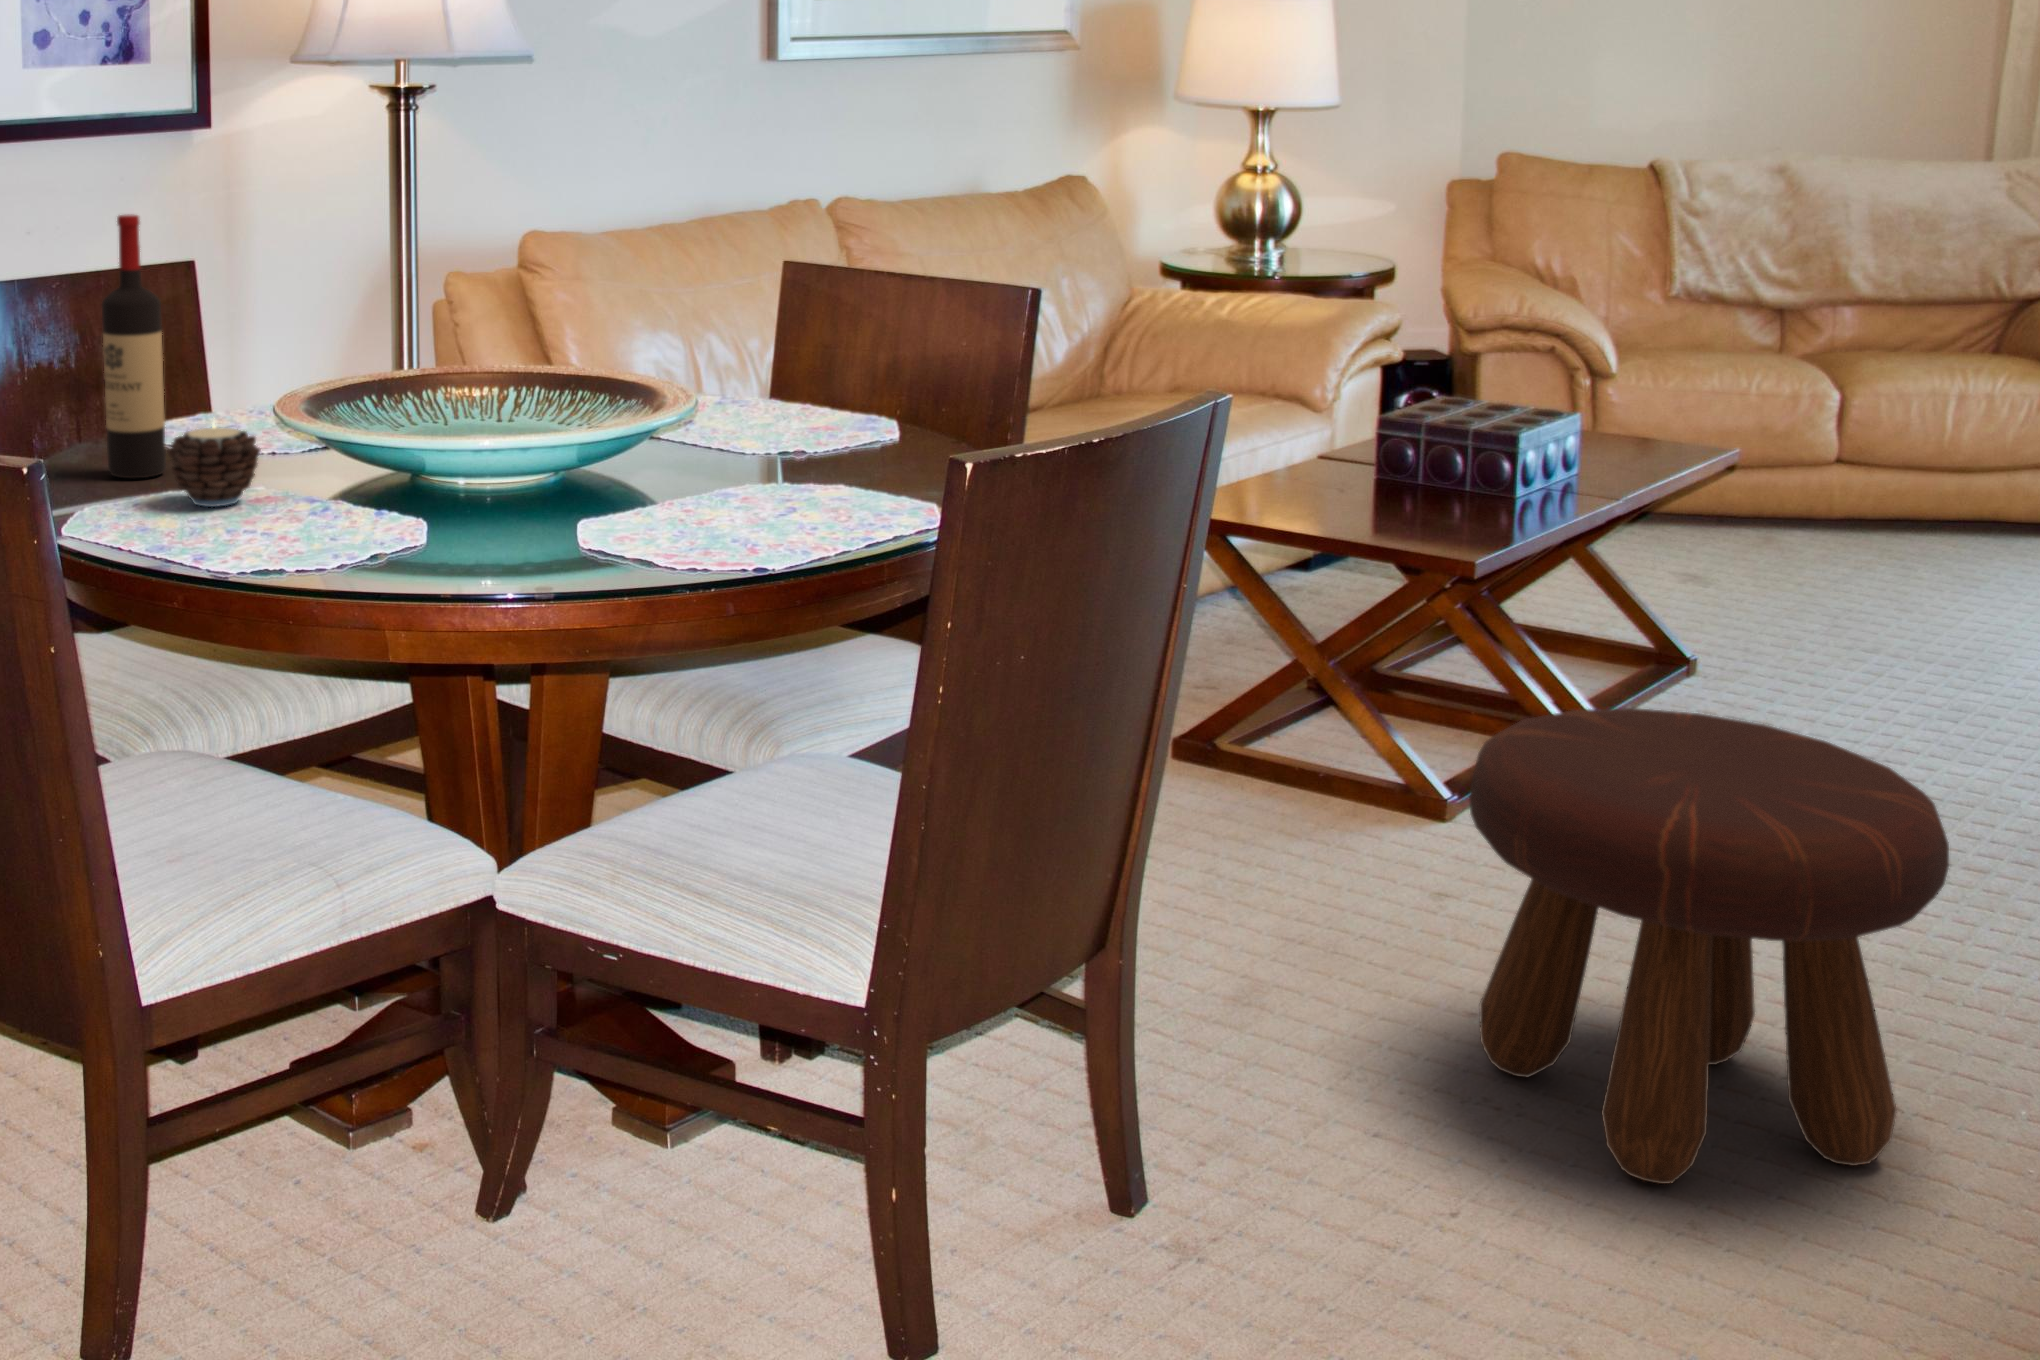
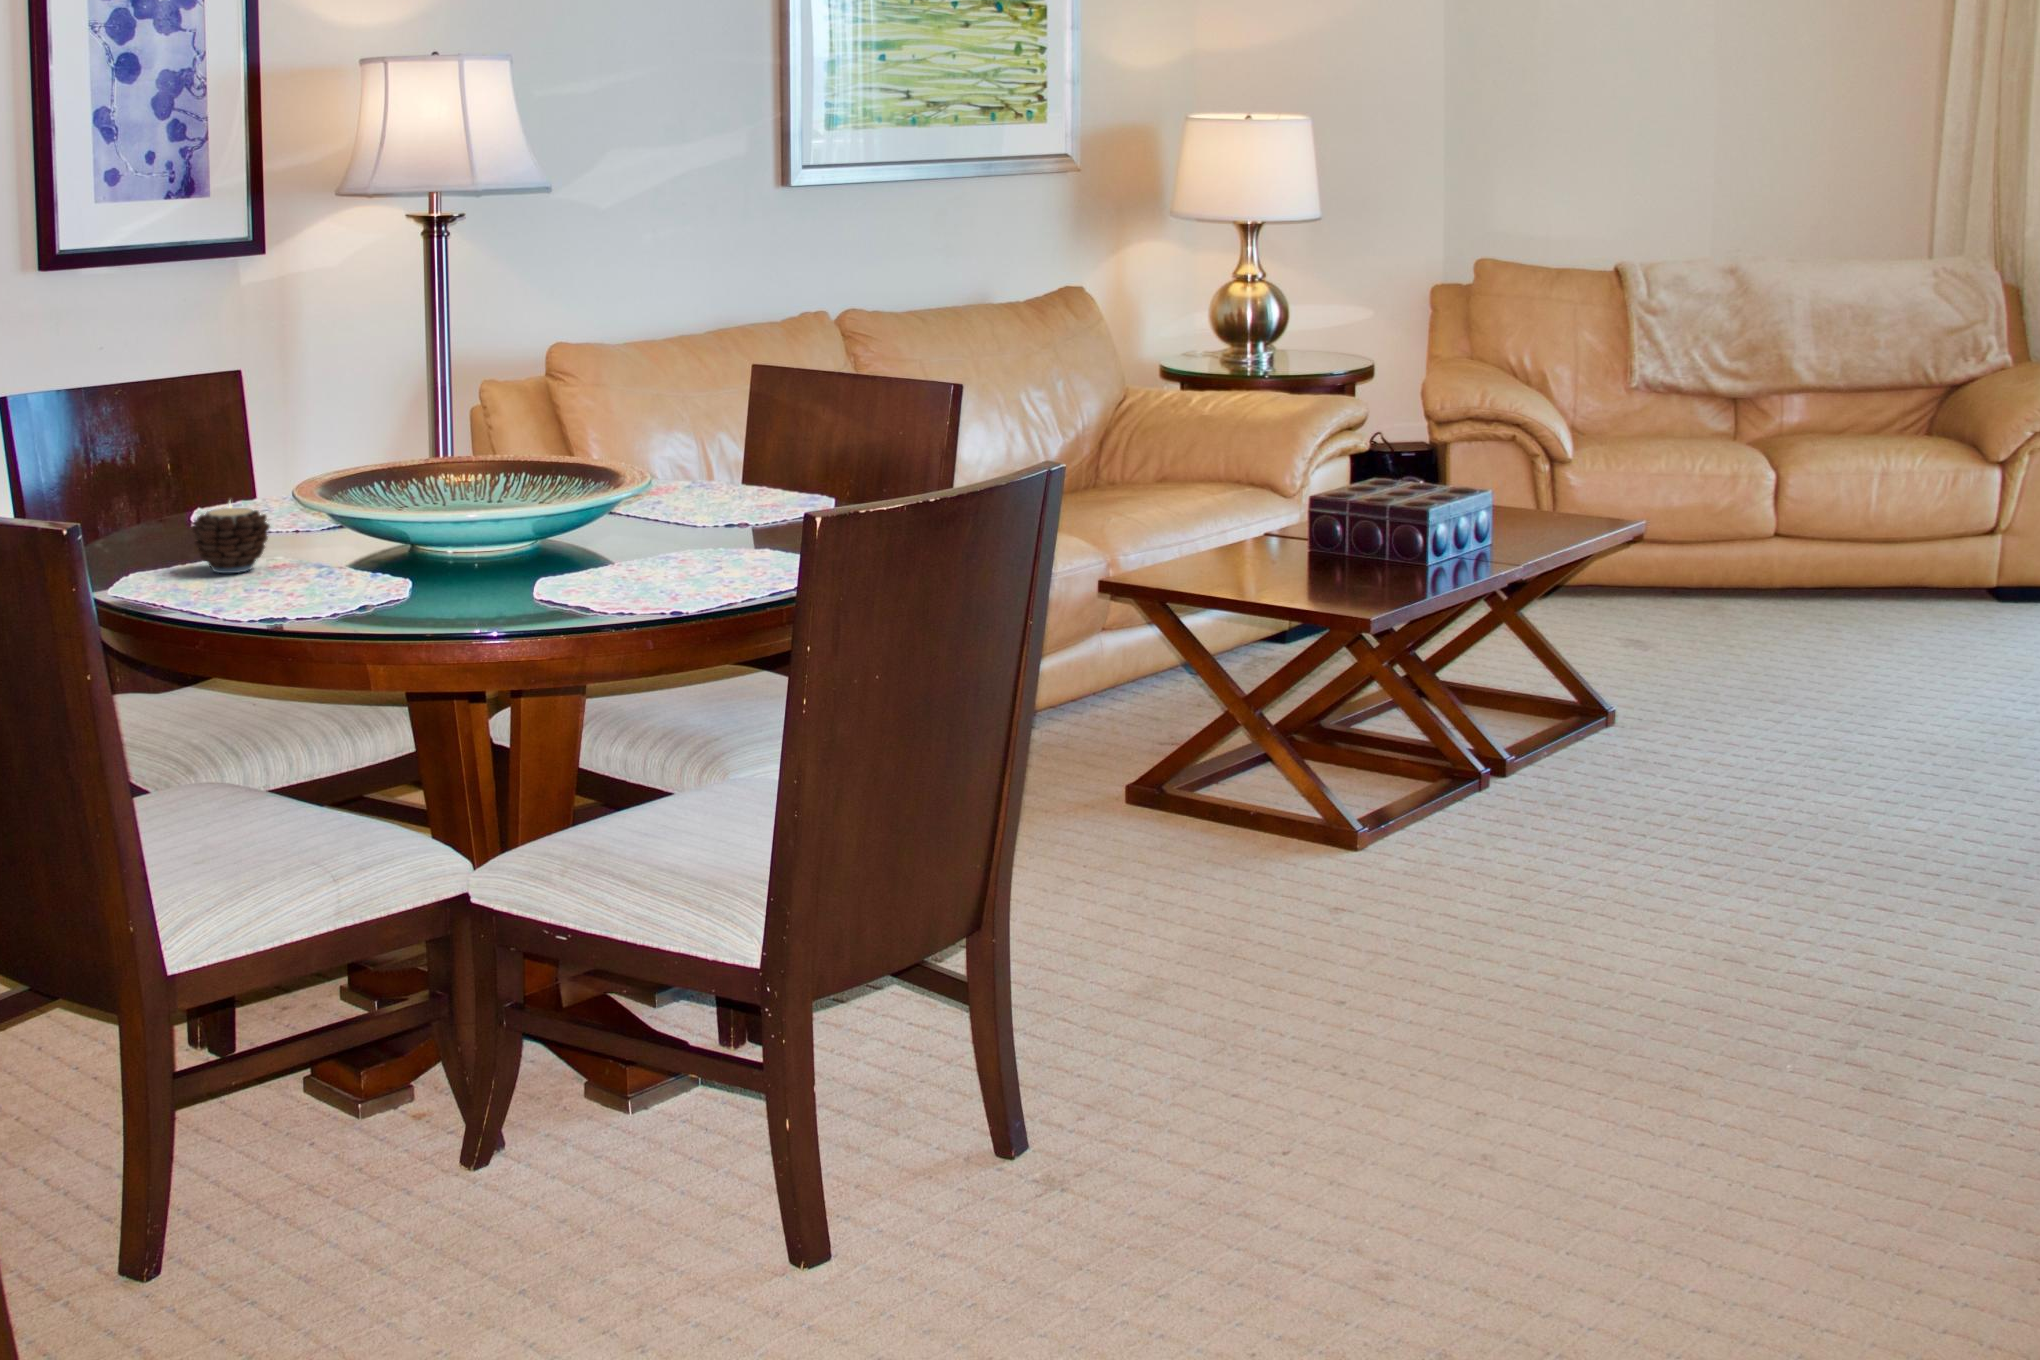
wine bottle: present [102,215,166,478] -> none [139,332,195,554]
footstool: present [1469,708,1949,1184] -> none [1292,732,1660,1116]

